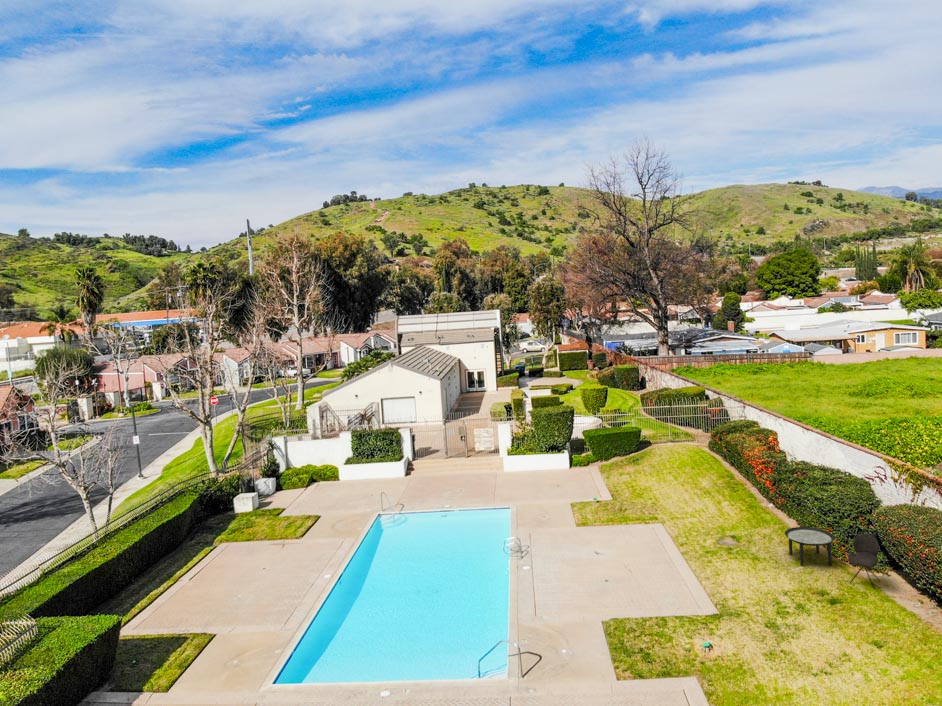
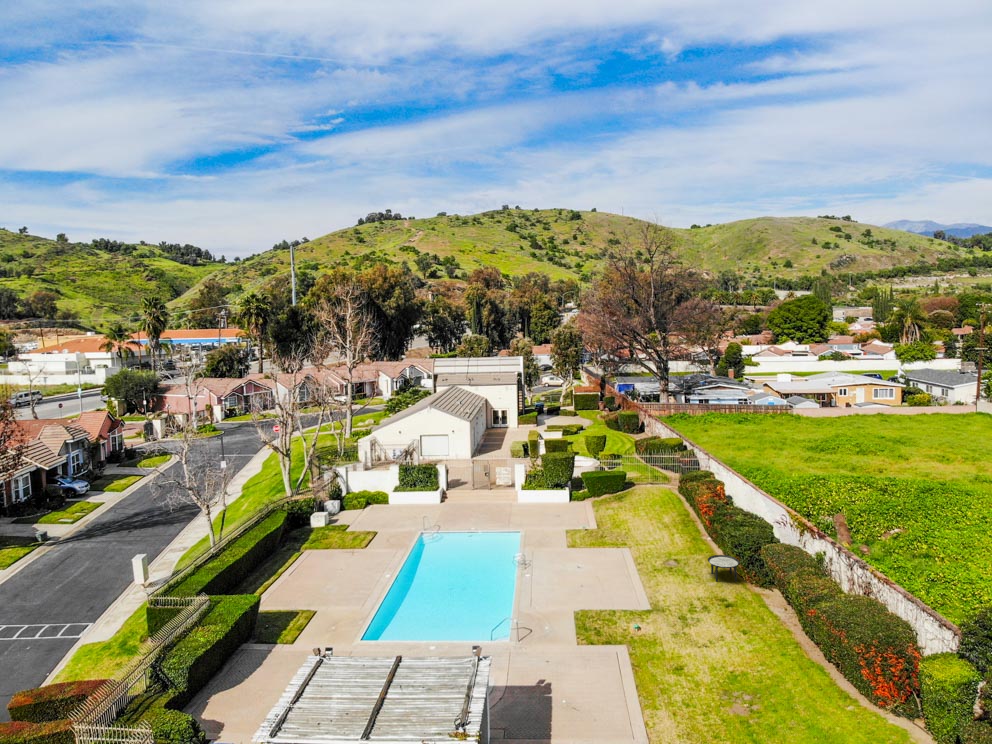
chair: present [848,534,879,588] -> none [743,561,763,598]

